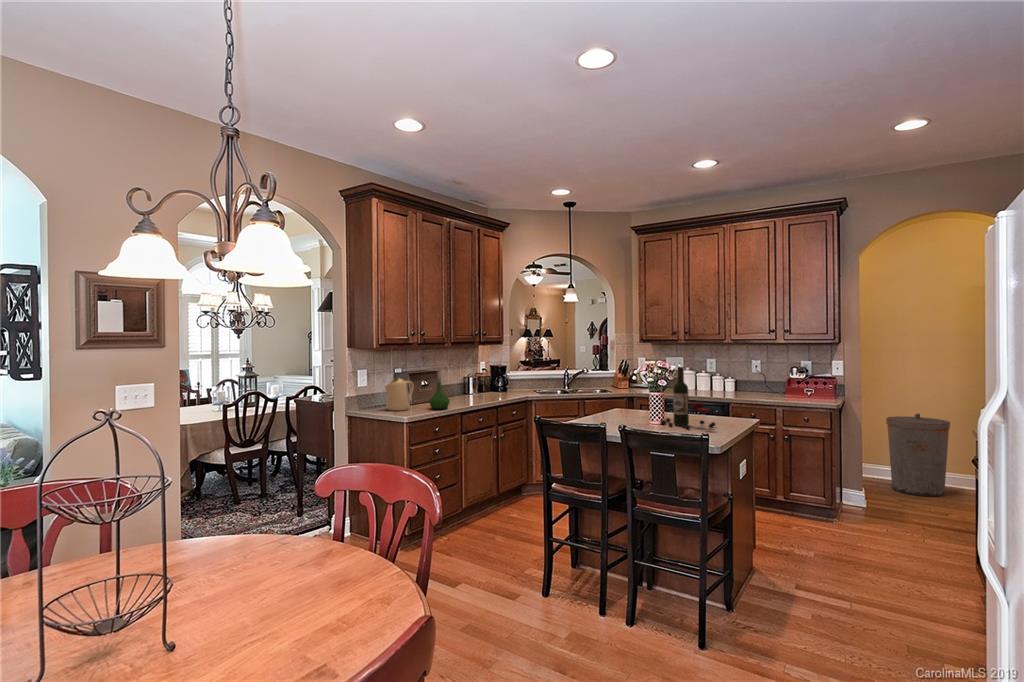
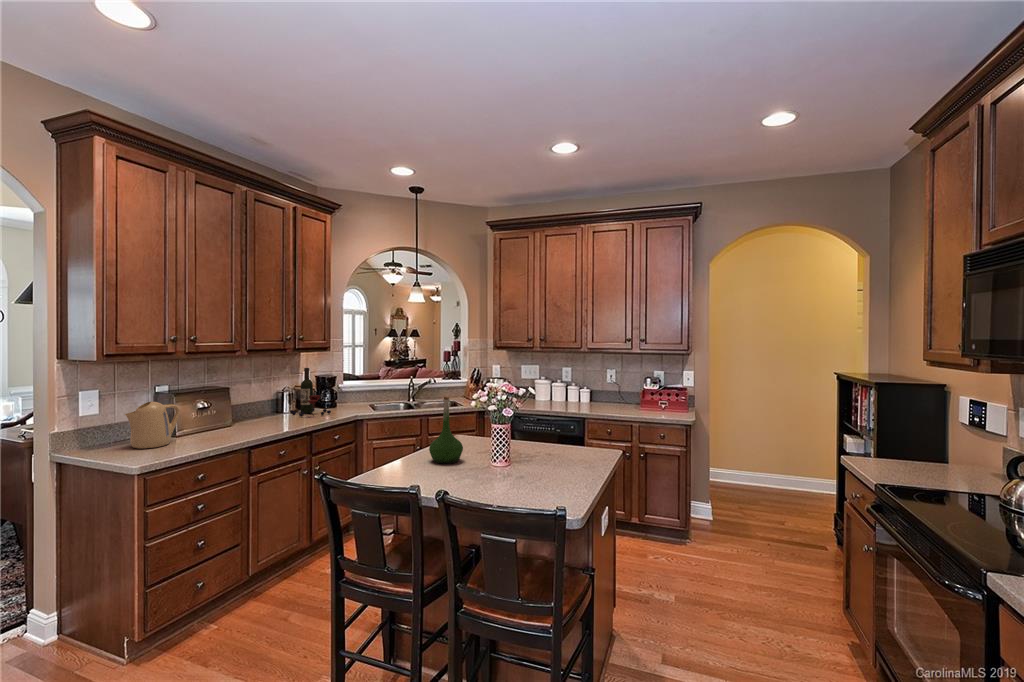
wine bottle: present [660,367,715,429] -> present [290,368,331,417]
vase: present [429,370,450,410] -> present [429,397,463,464]
trash can: present [886,413,950,497] -> none [727,421,783,503]

